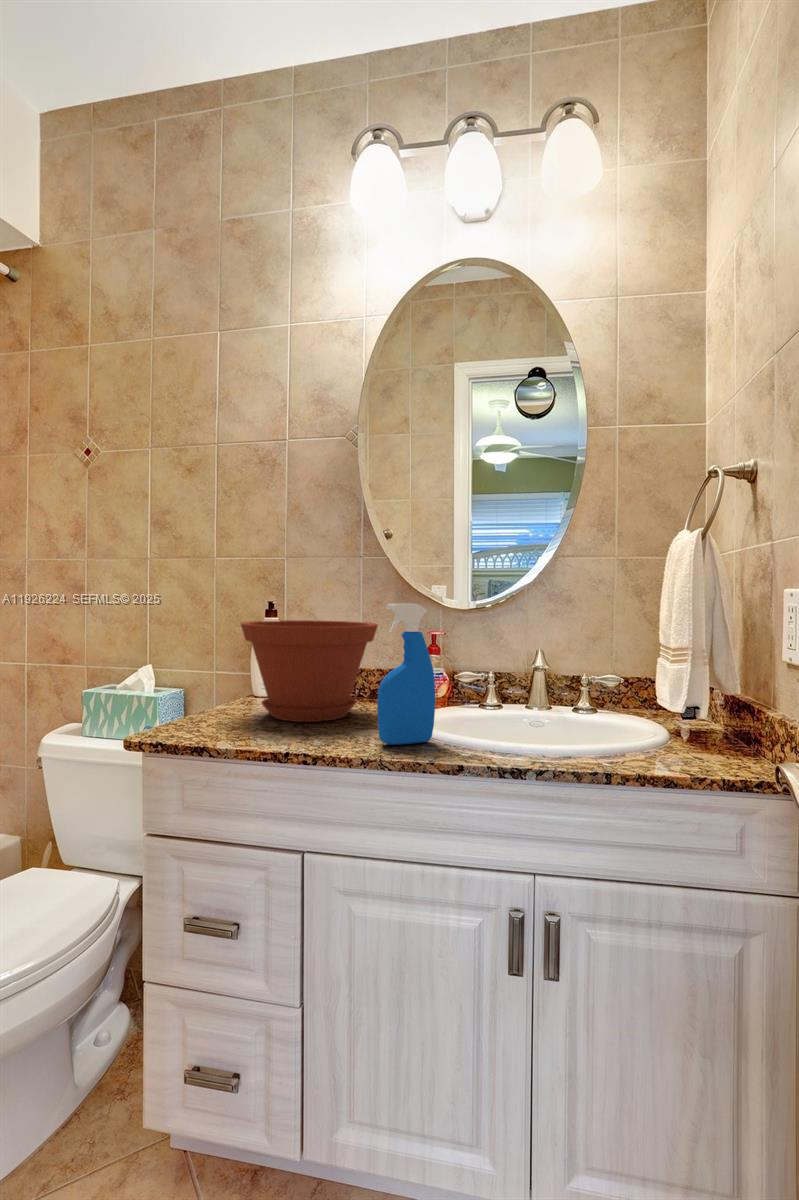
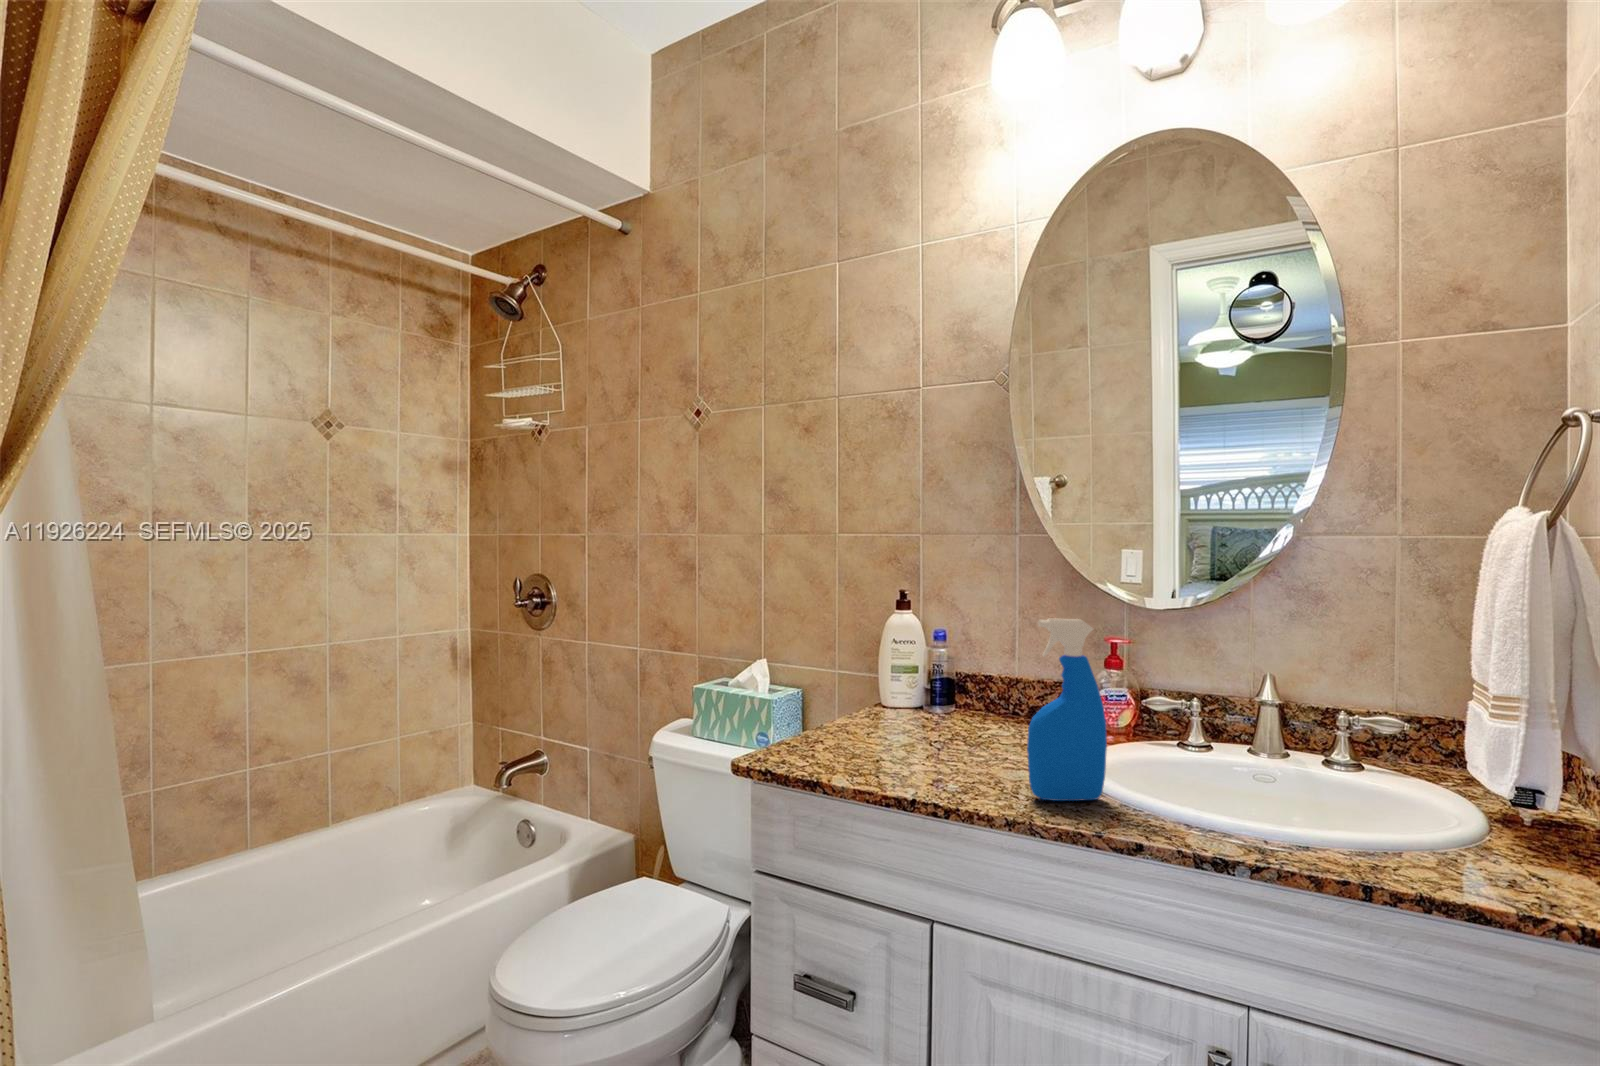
plant pot: present [241,620,378,722] -> none [861,617,1033,752]

